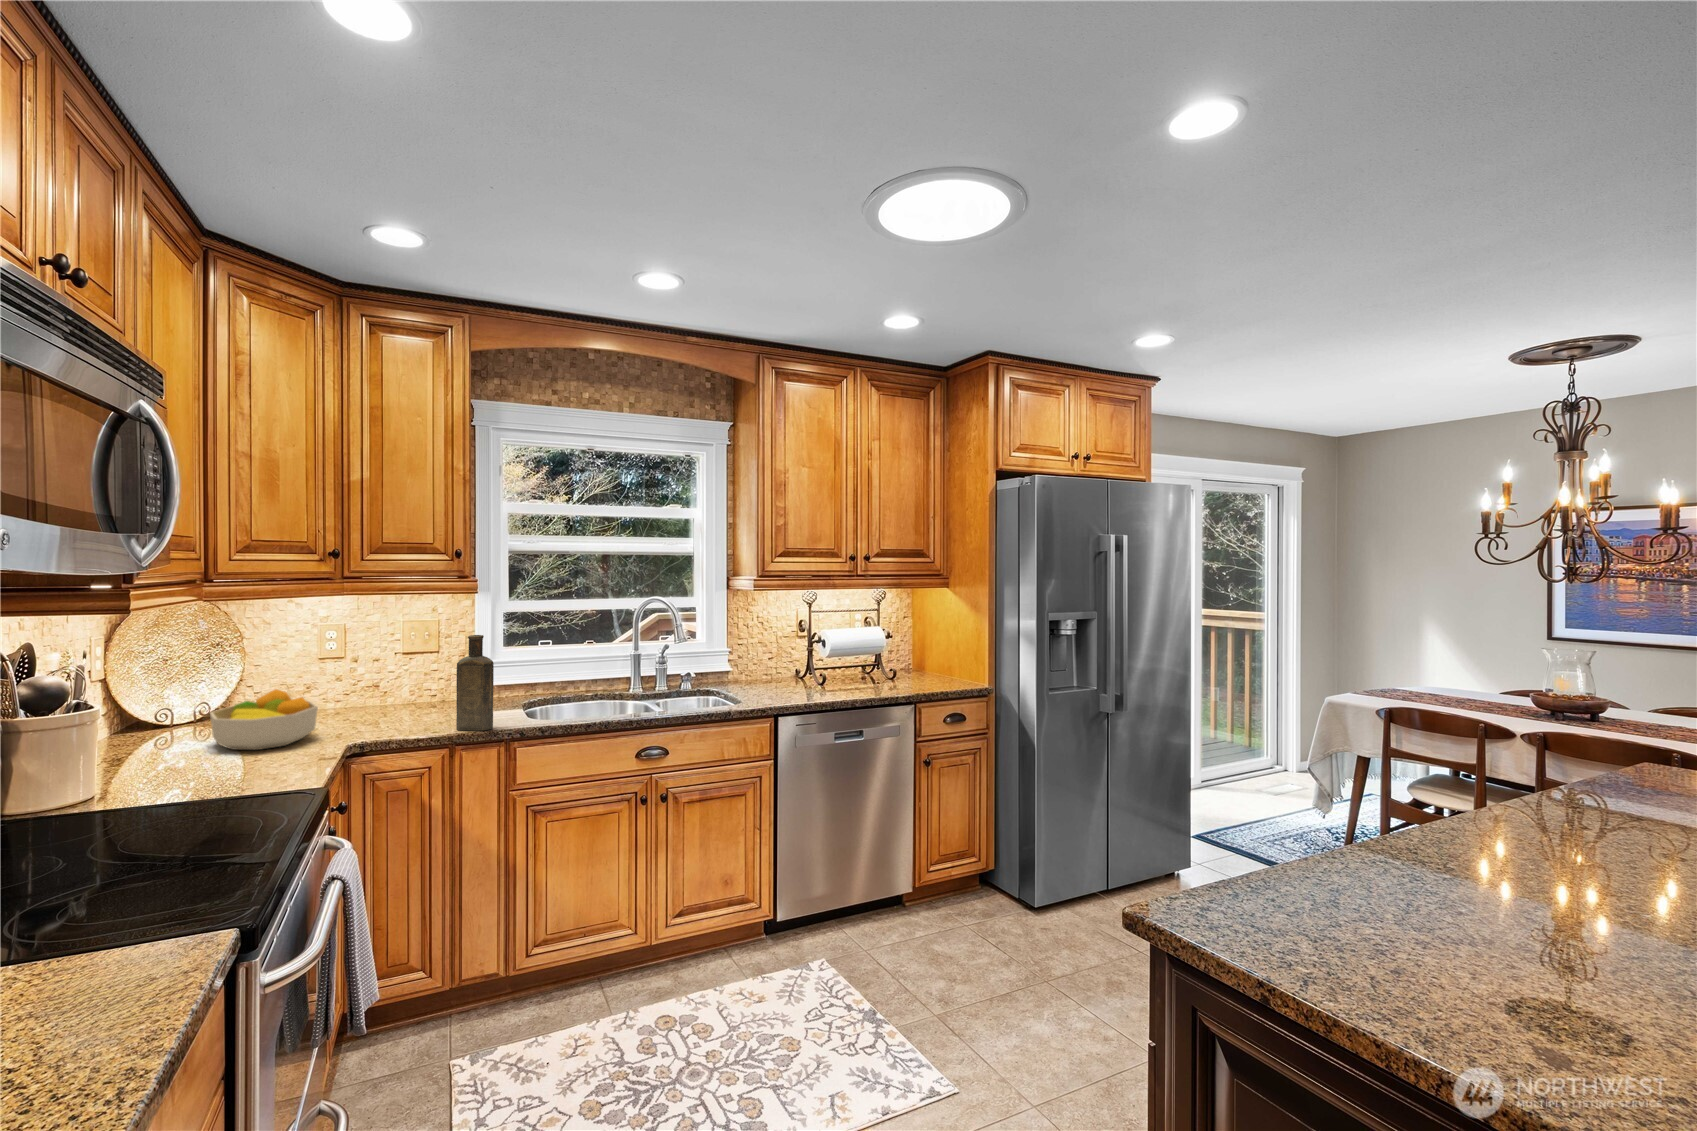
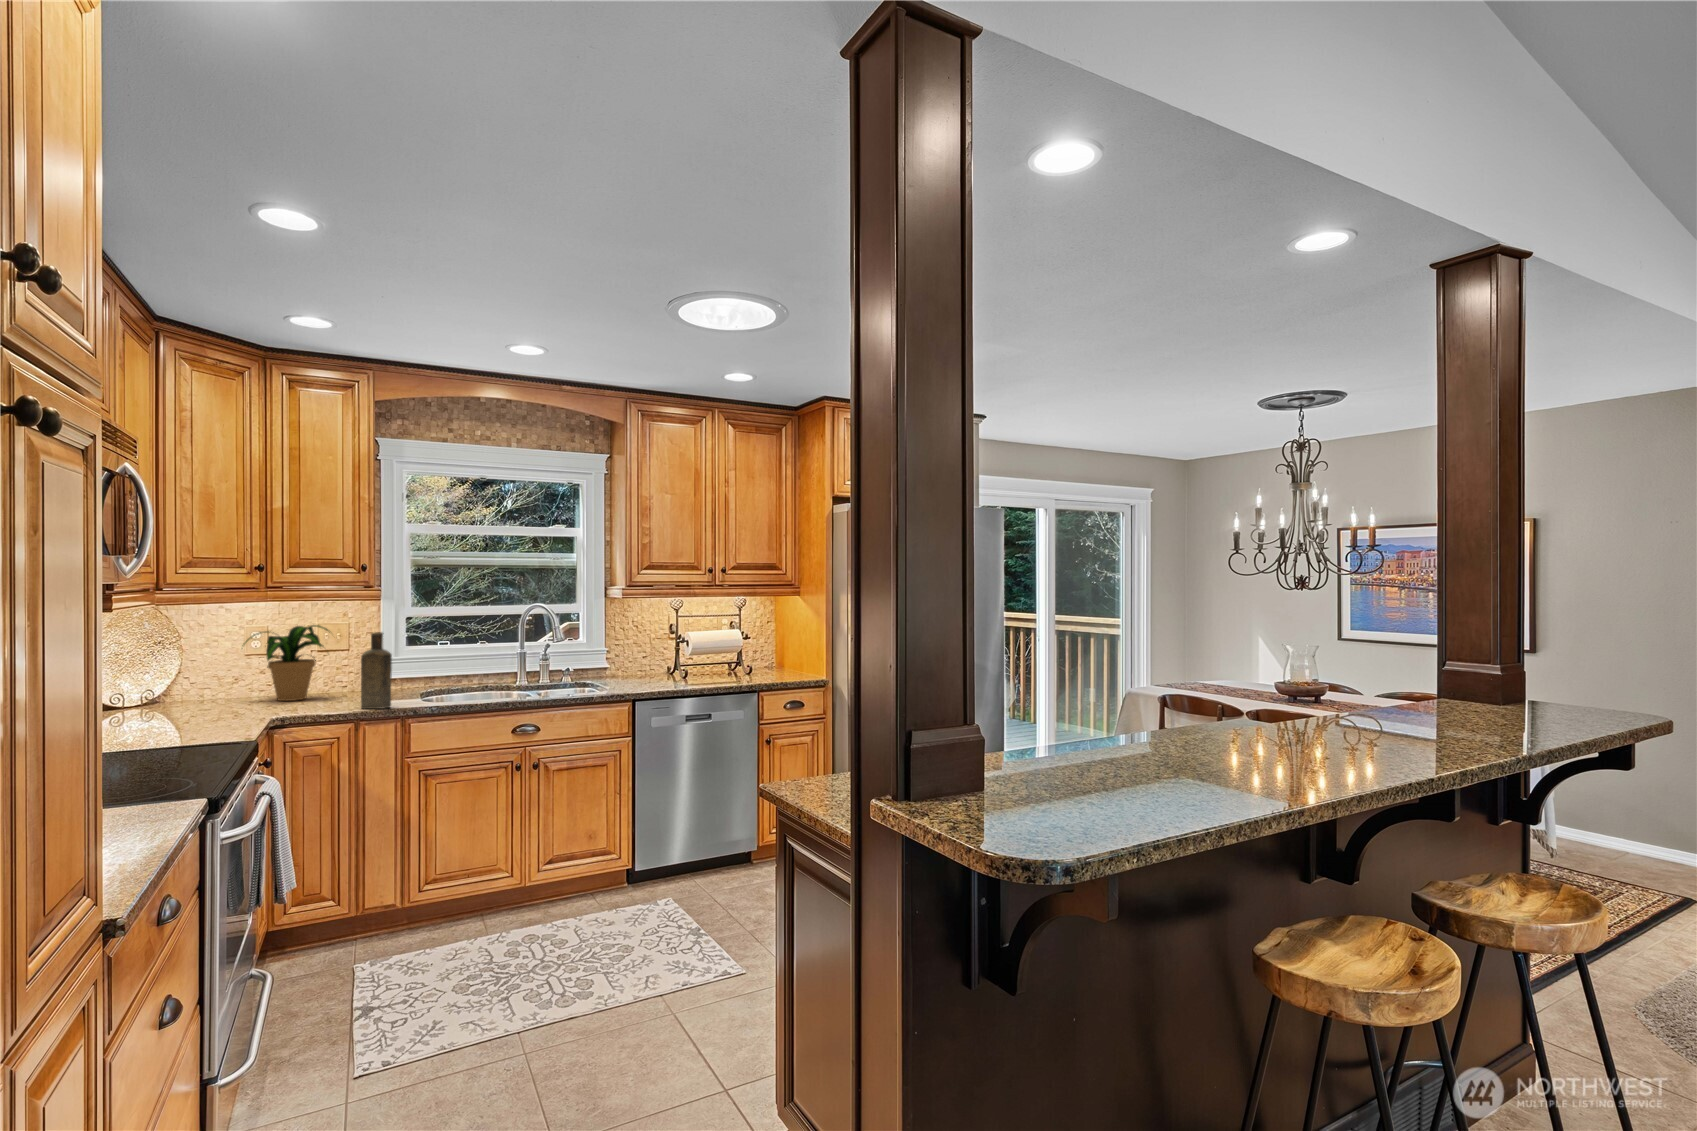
potted plant: none [313,624,426,716] -> present [245,625,328,701]
fruit bowl: present [210,689,318,750] -> none [161,675,248,720]

